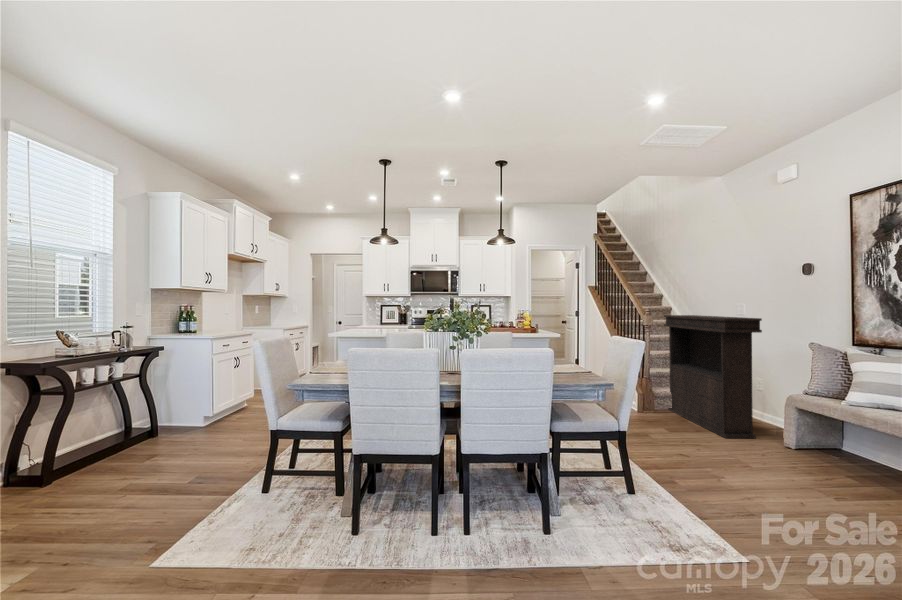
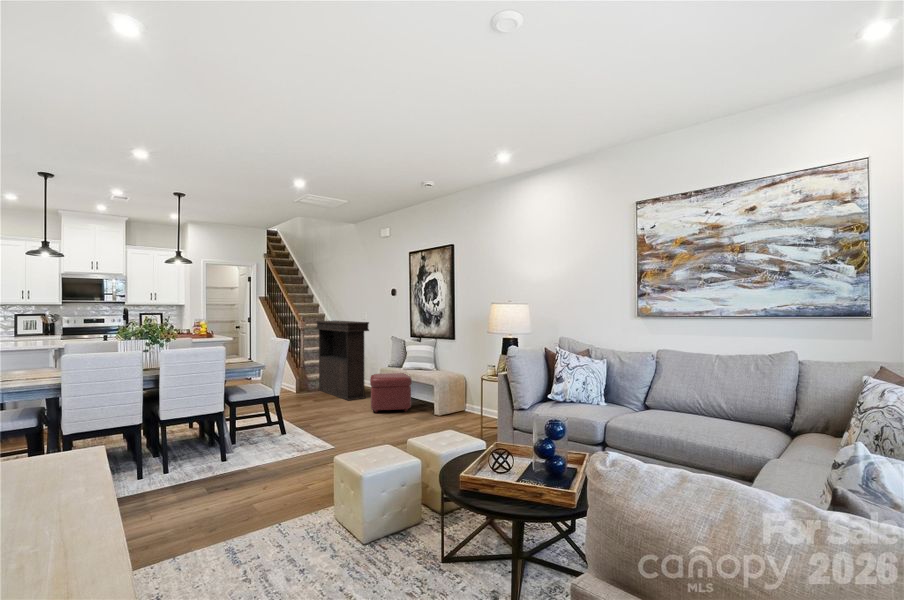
ottoman: none [776,406,879,489] -> present [370,373,412,413]

